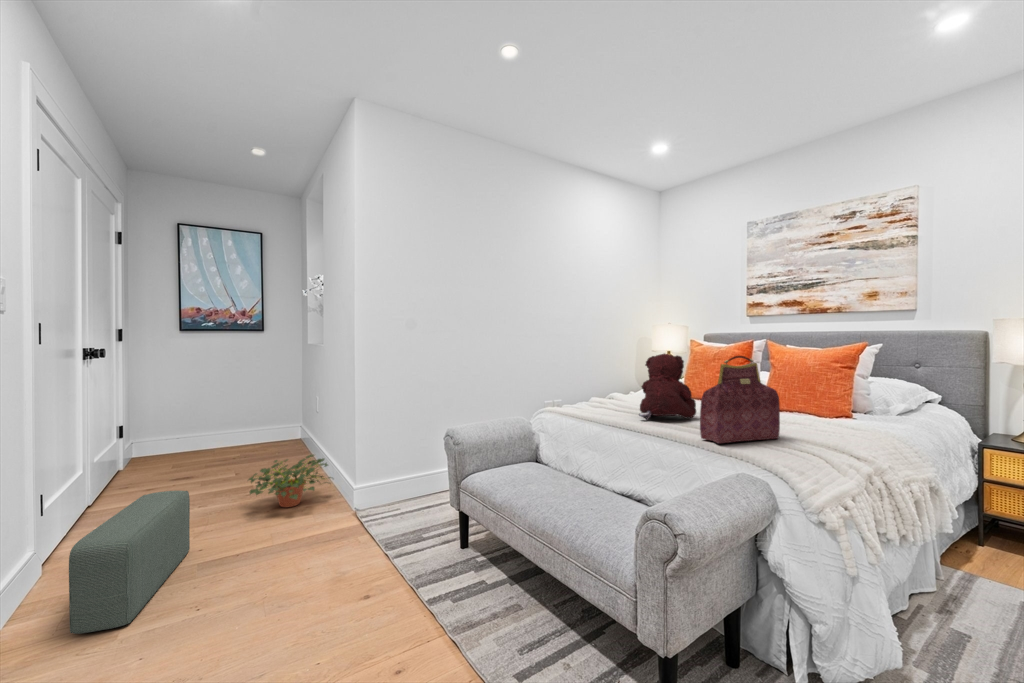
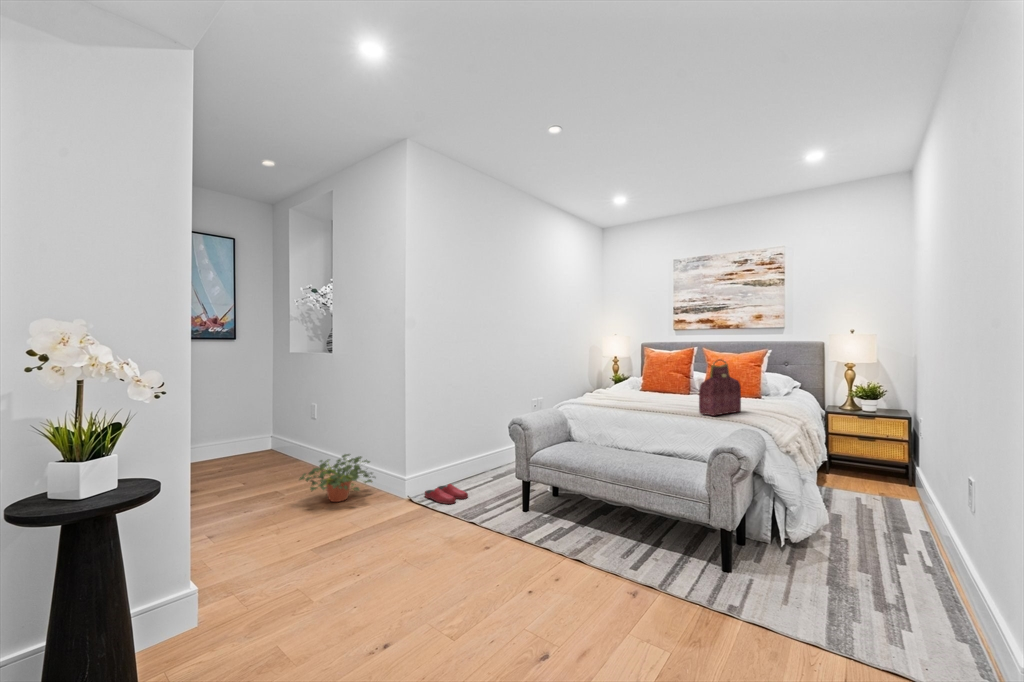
teddy bear: present [639,354,696,420] -> none [637,358,678,406]
pouf: present [69,491,190,634] -> none [255,485,319,599]
slippers: none [374,499,419,526] -> present [425,484,468,504]

